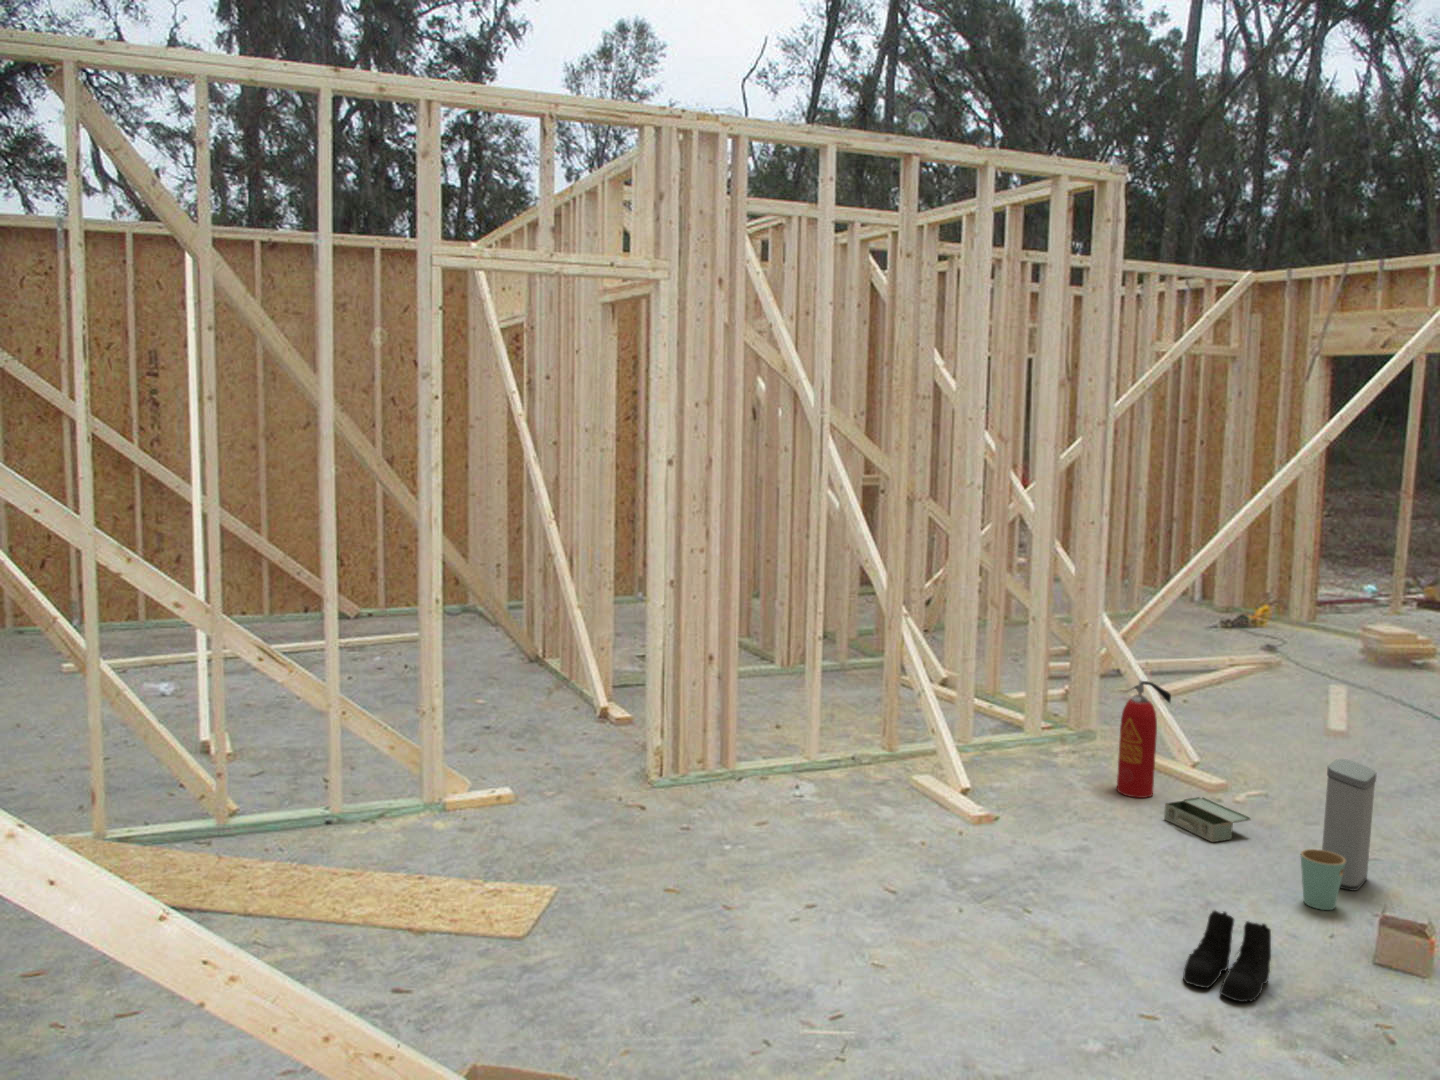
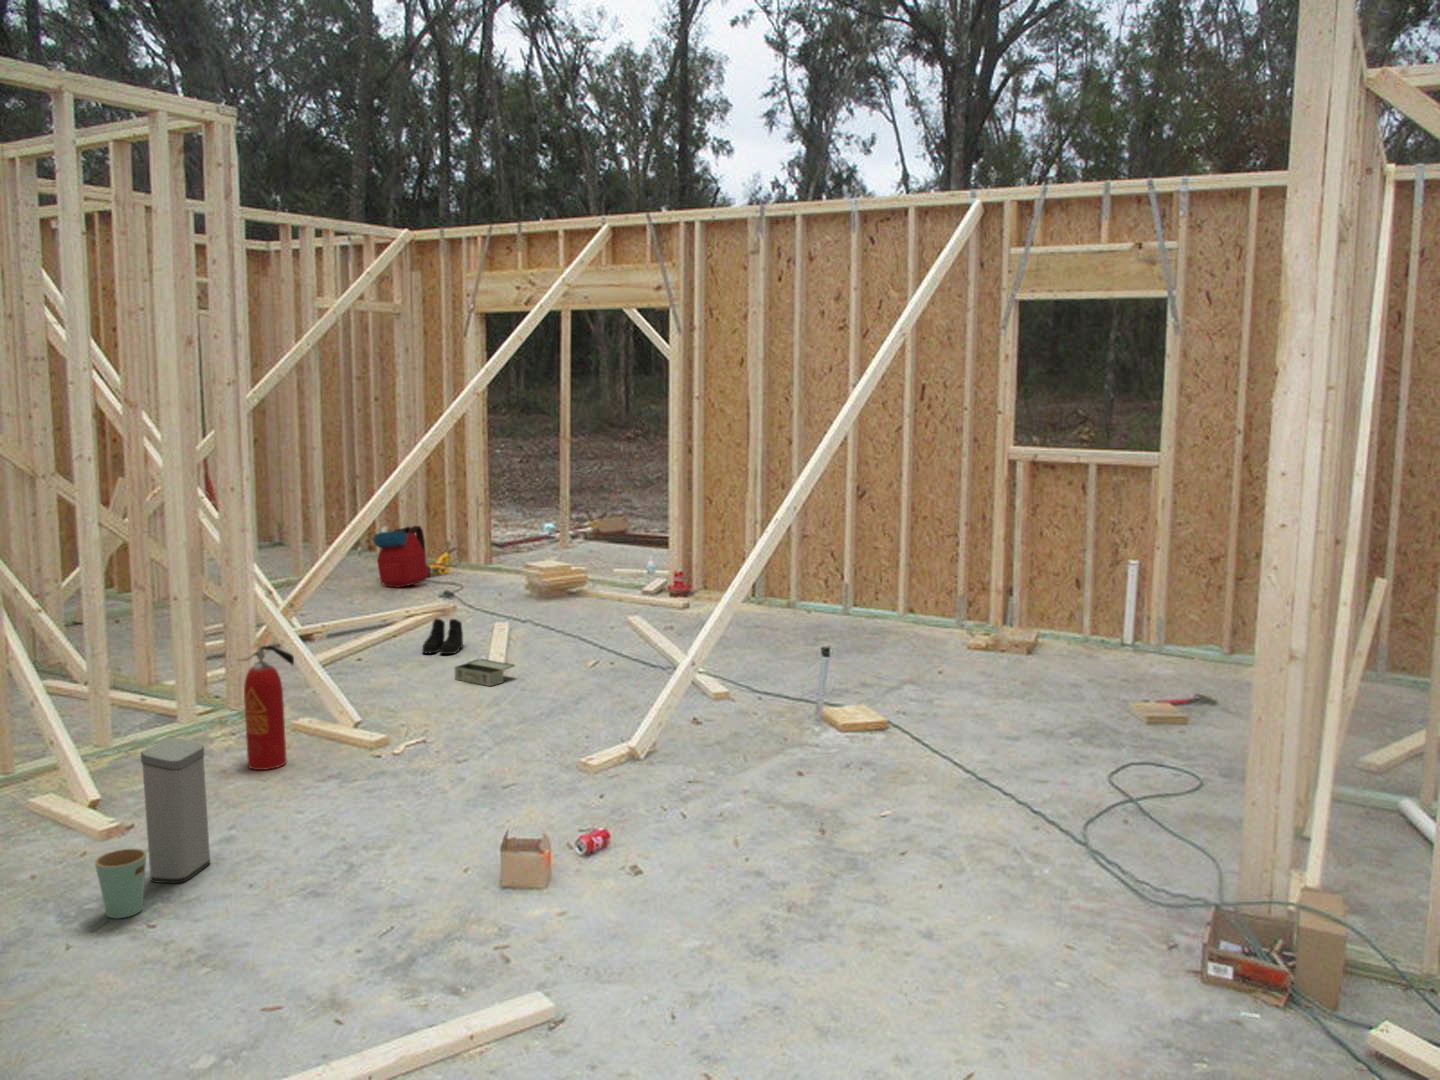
backpack: none [1193,573,1246,633] -> present [374,526,428,587]
trash can: present [1301,759,1377,910] -> present [95,738,210,918]
toolbox: present [1164,797,1250,842] -> present [455,659,515,686]
boots: present [1183,911,1271,1002] -> present [422,618,463,654]

